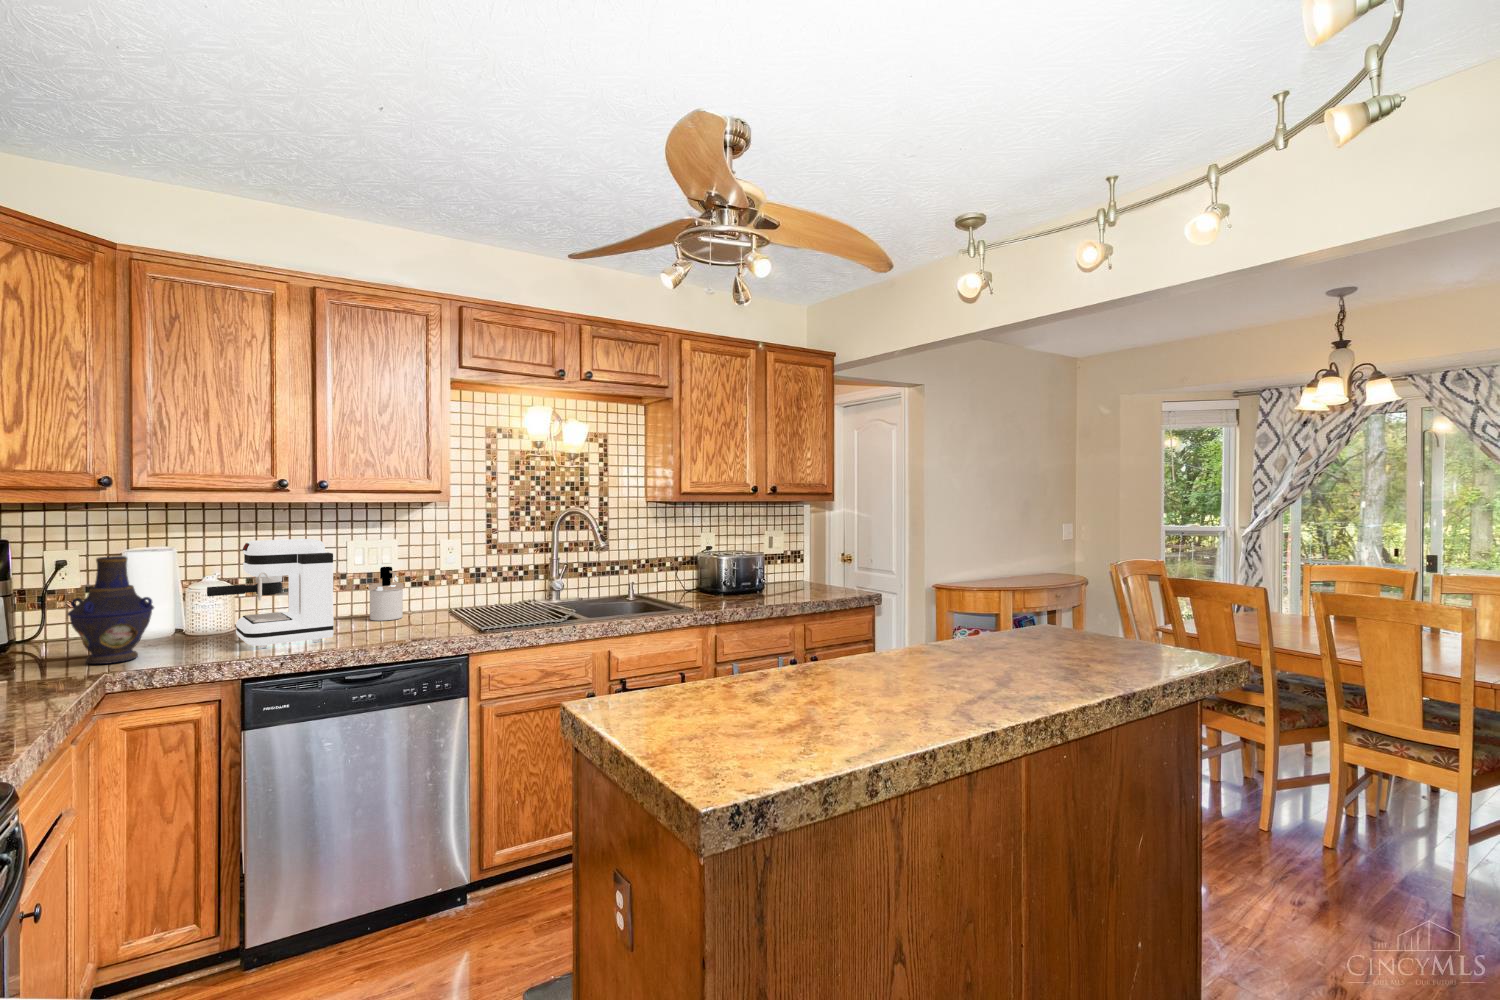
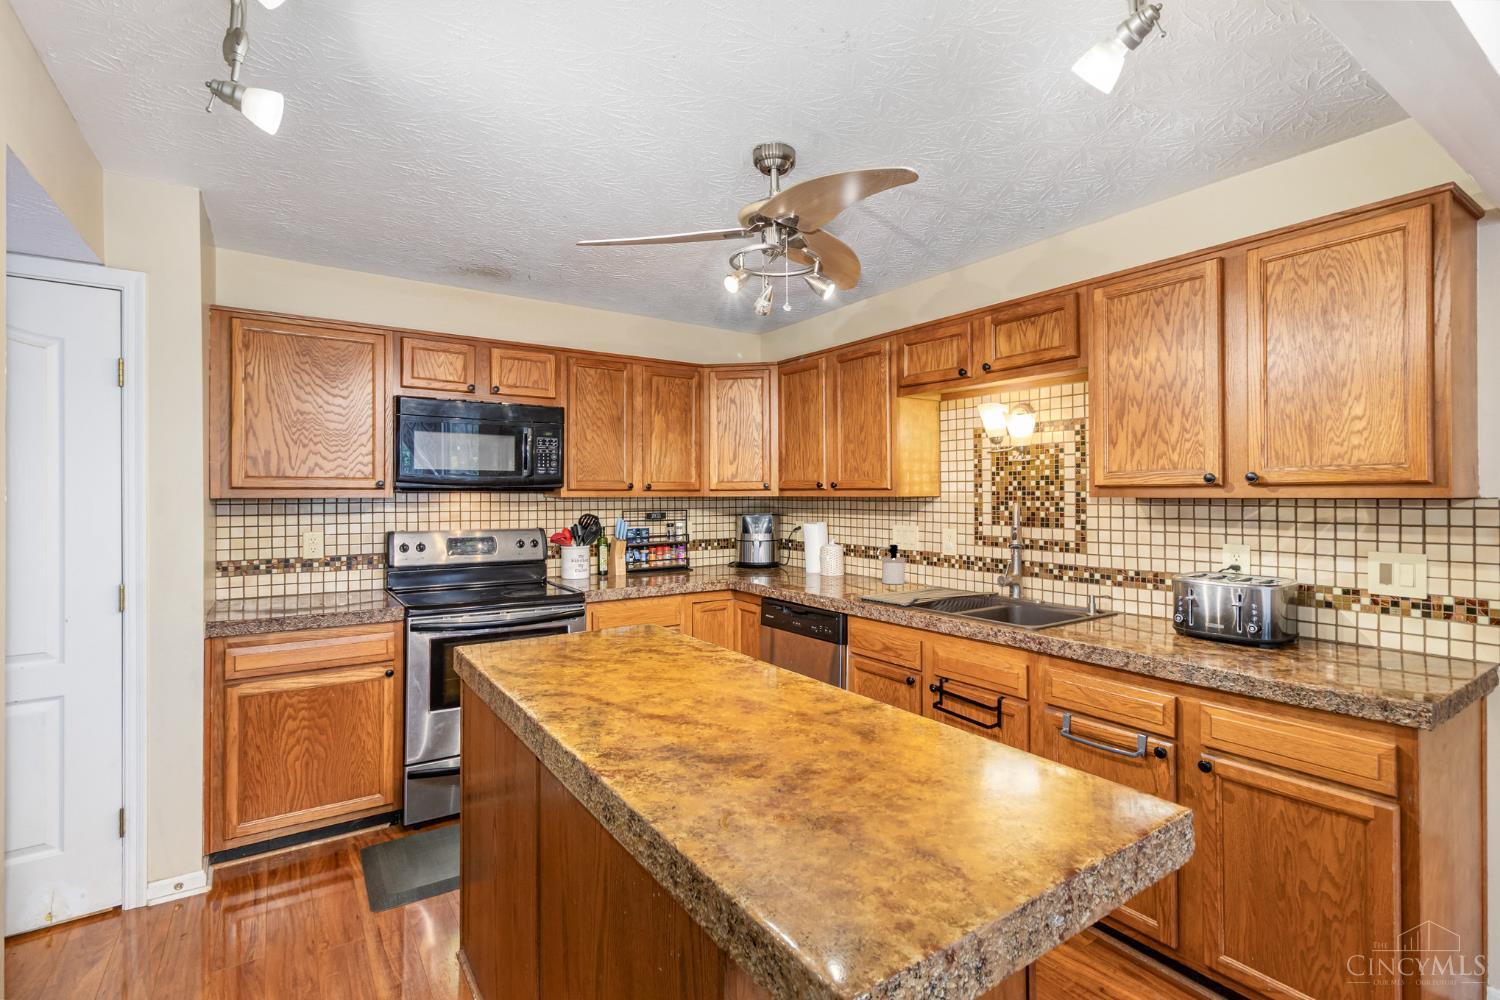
coffee maker: present [207,539,334,648] -> none [784,519,841,583]
vase: present [67,556,154,664] -> none [741,522,777,574]

